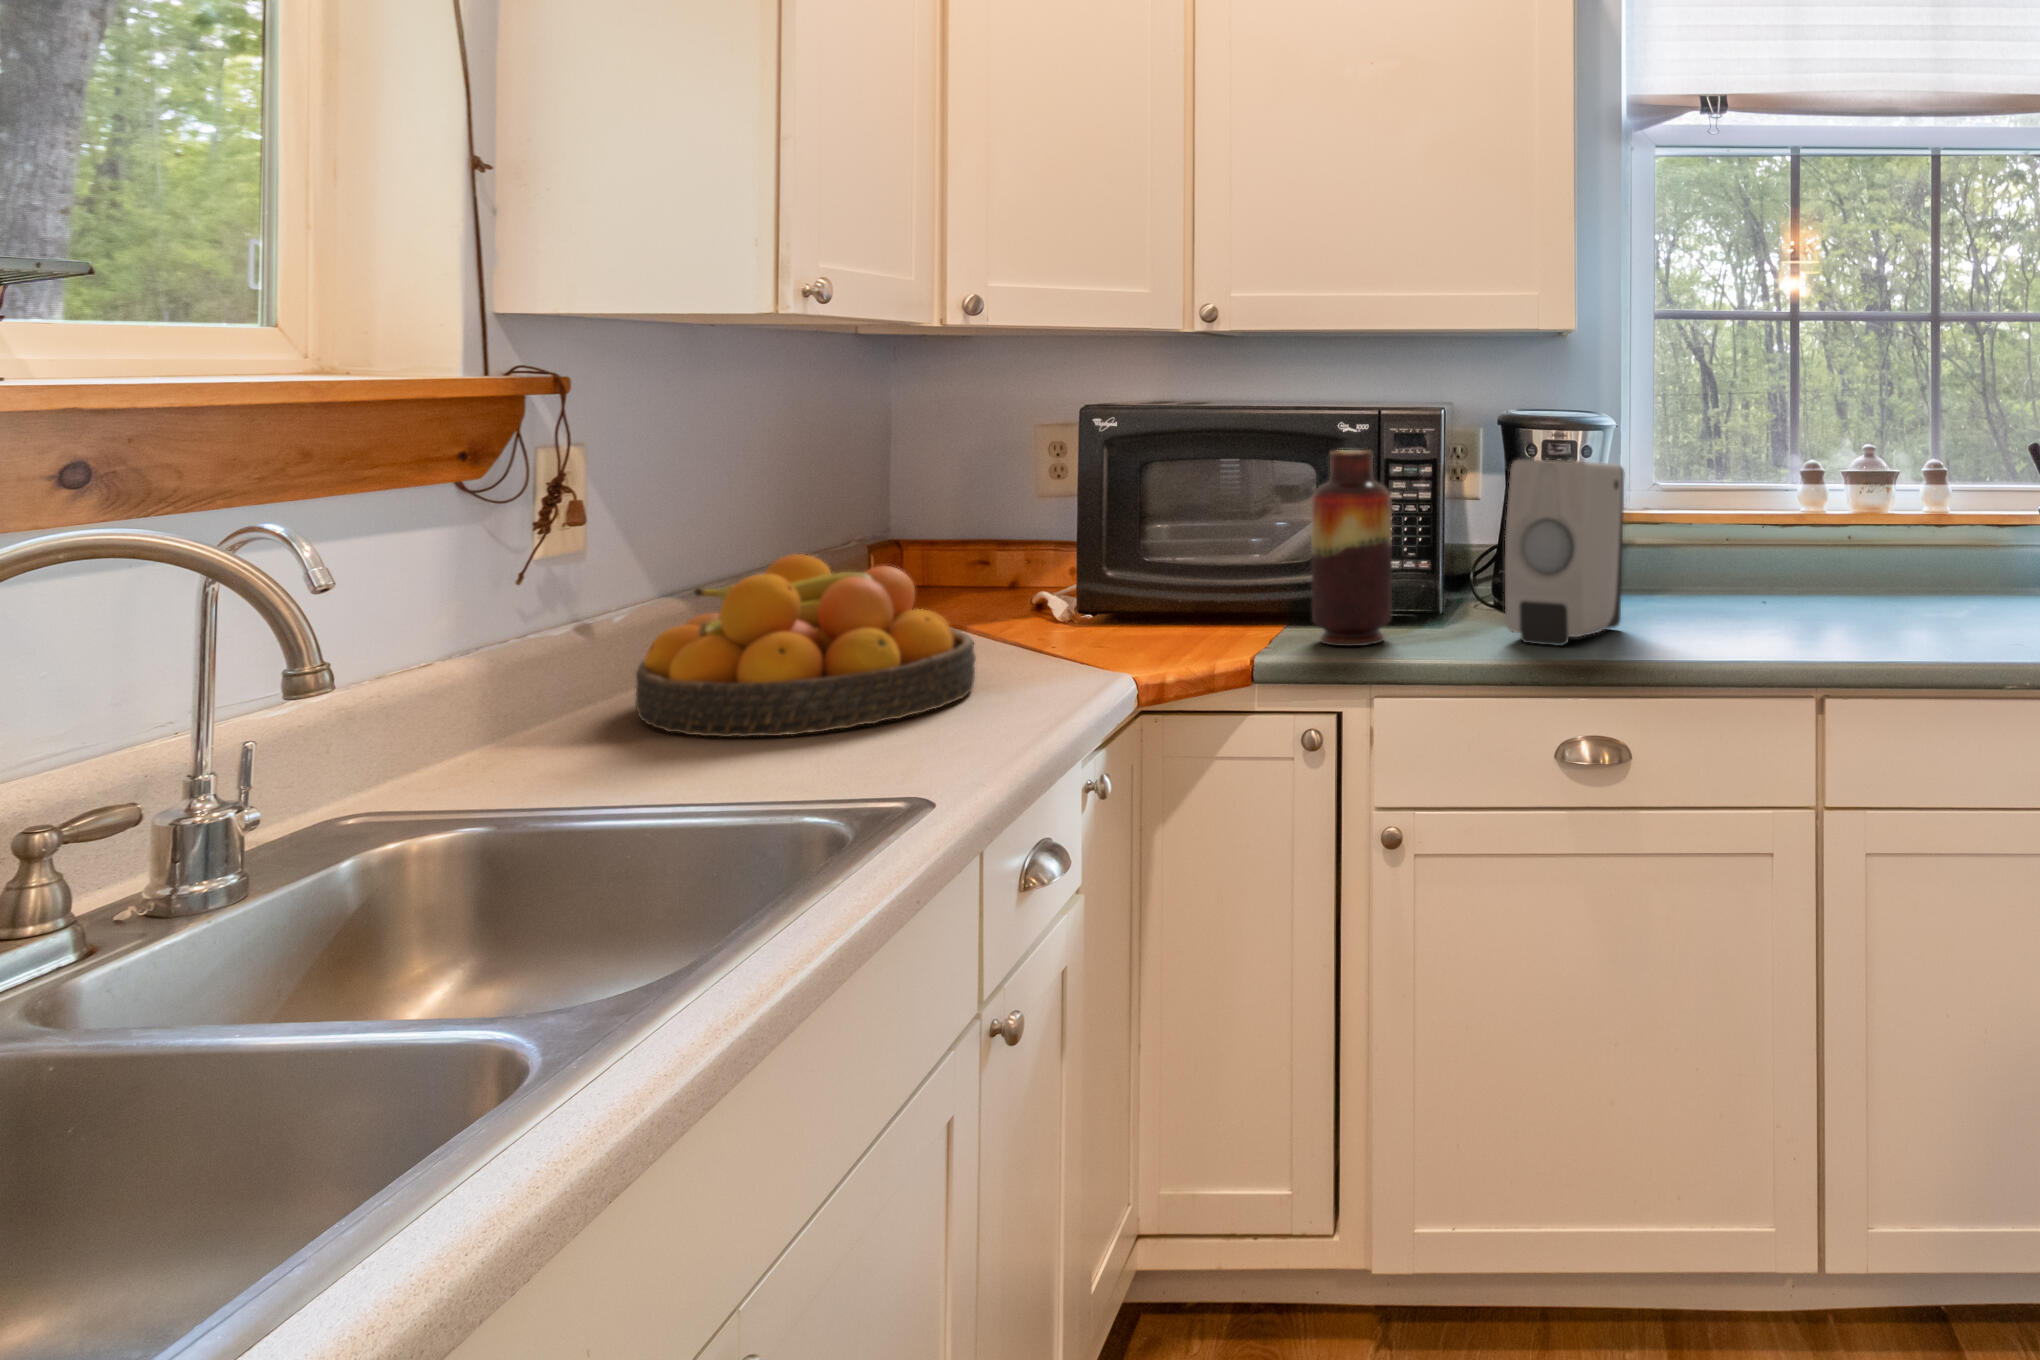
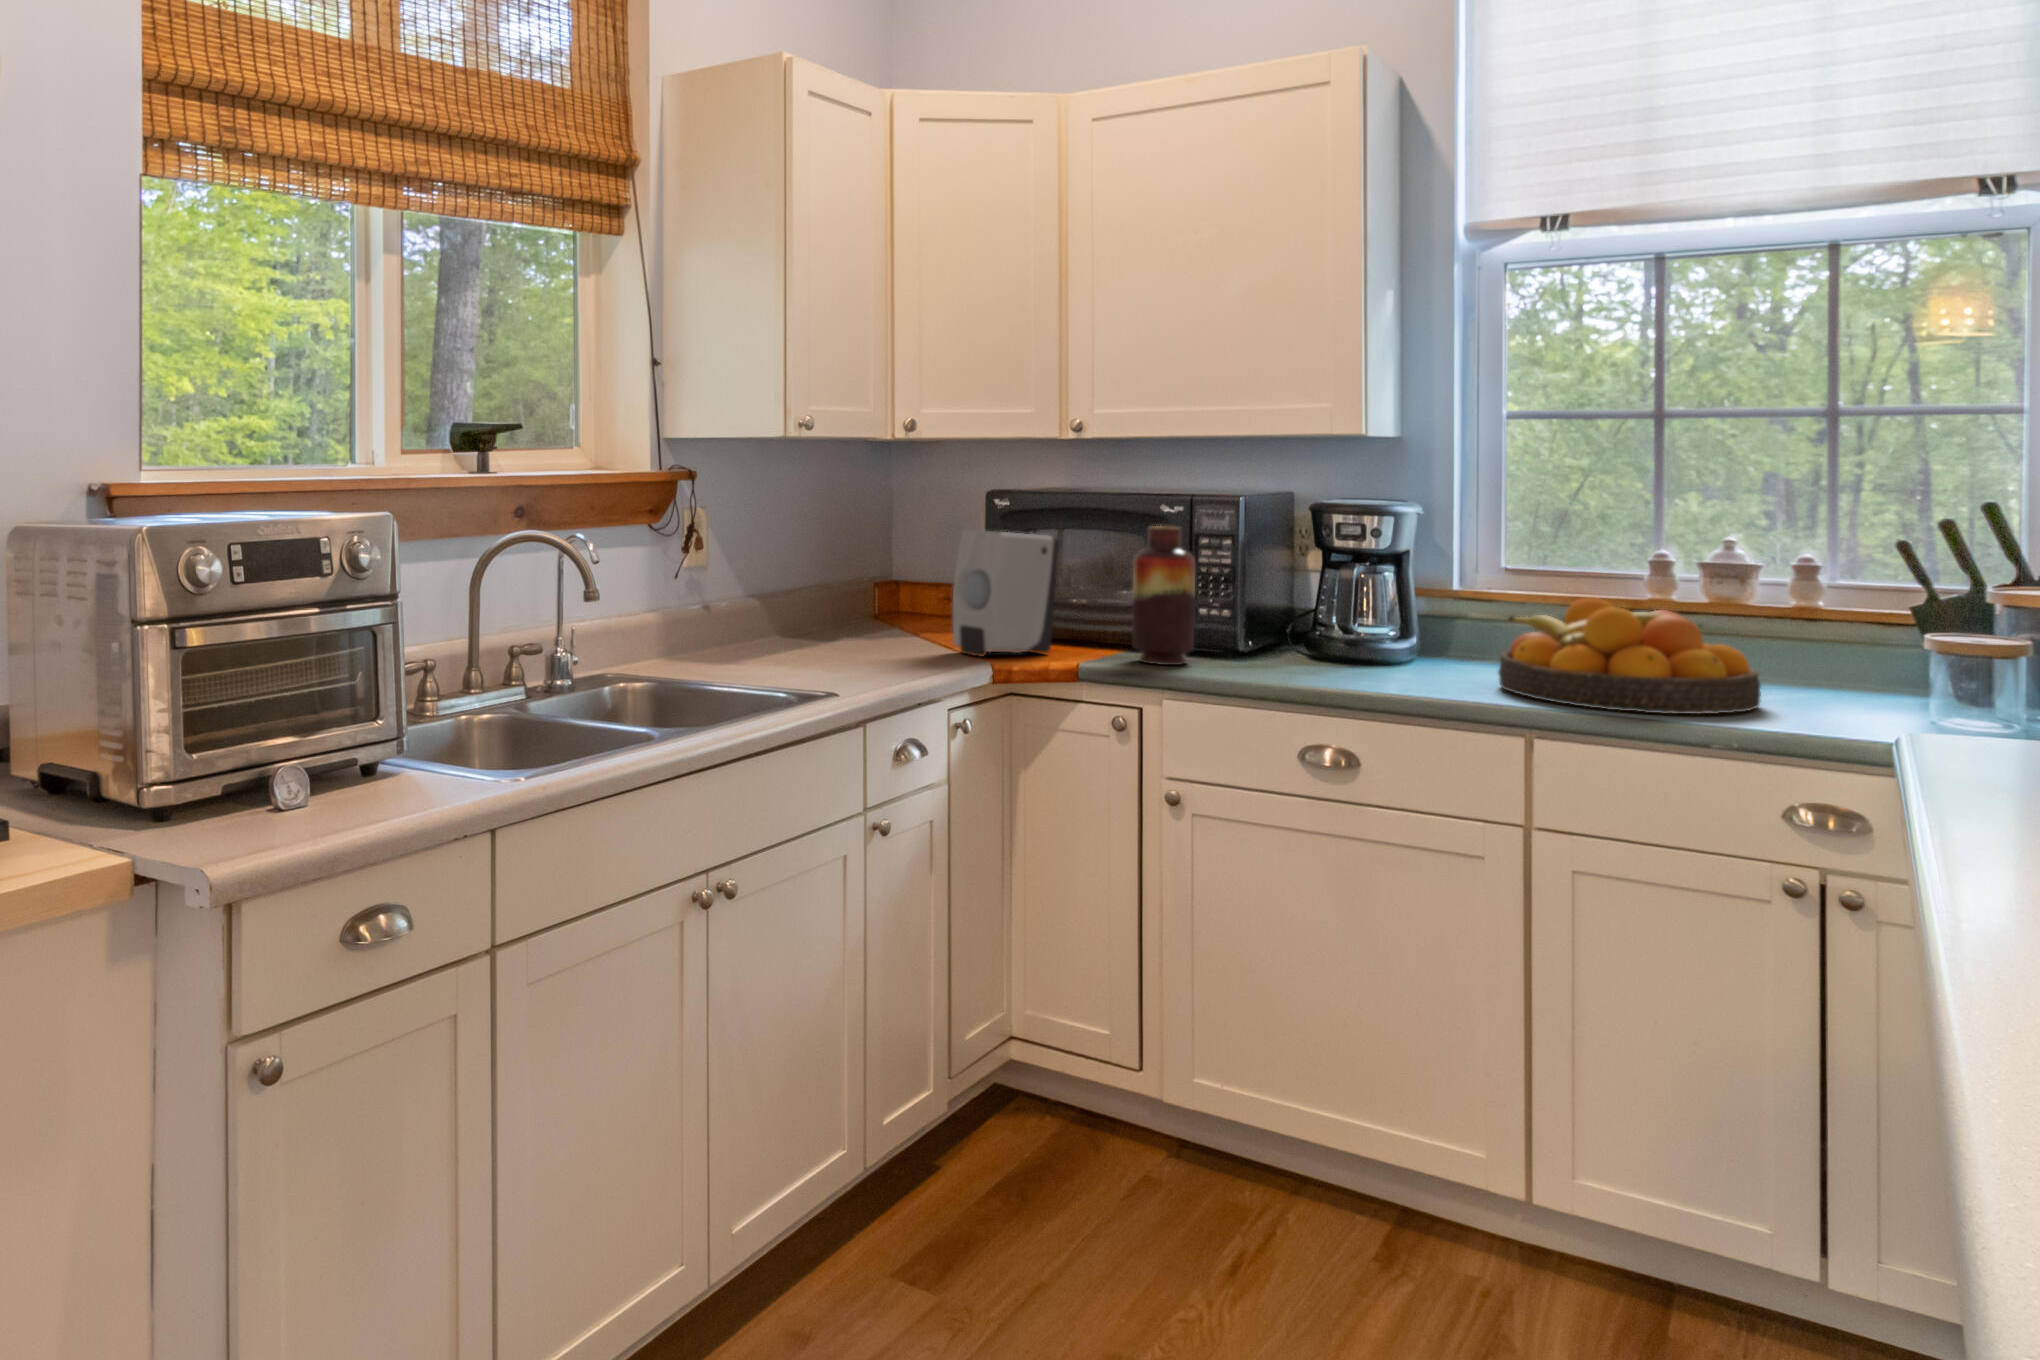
soap dispenser: present [1505,459,1625,646] -> present [952,530,1059,657]
fruit bowl: present [635,554,976,737] -> present [1499,598,1761,714]

